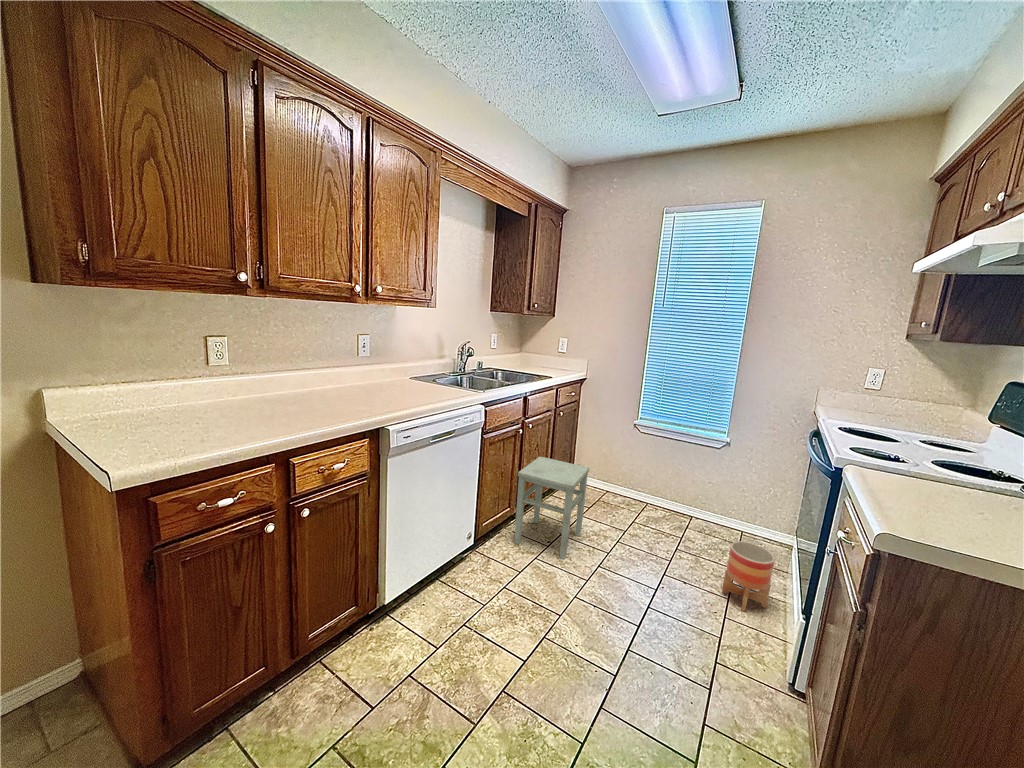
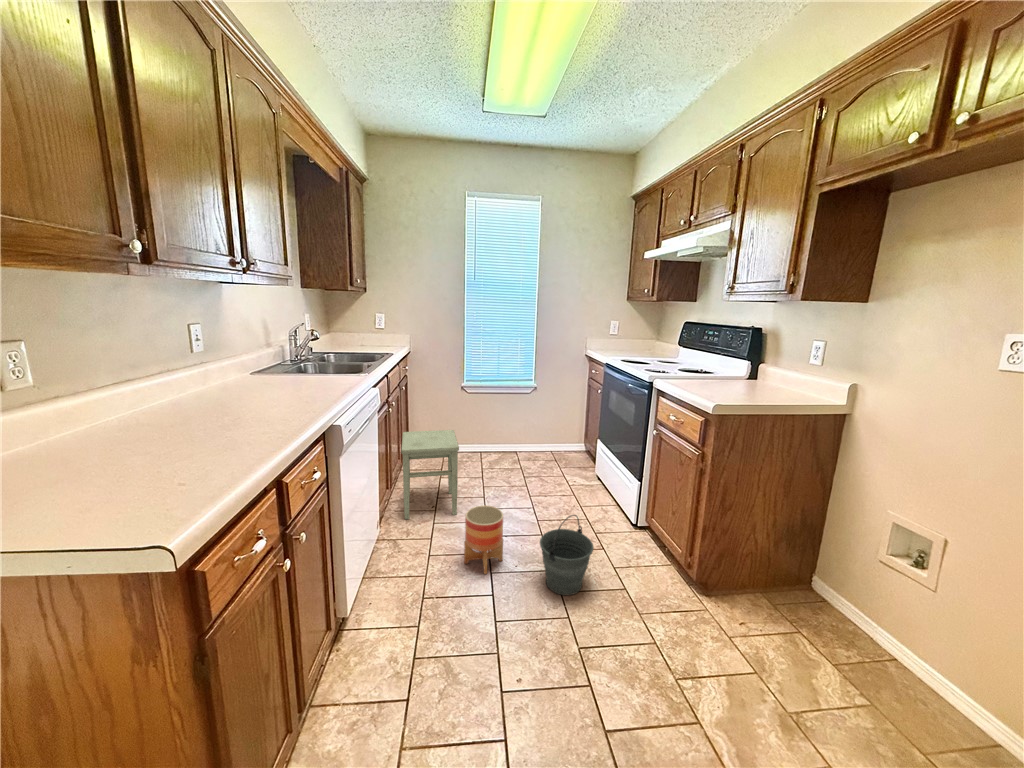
planter: present [722,541,775,611] -> present [464,505,503,574]
bucket: none [585,613,658,721] -> present [540,515,594,595]

